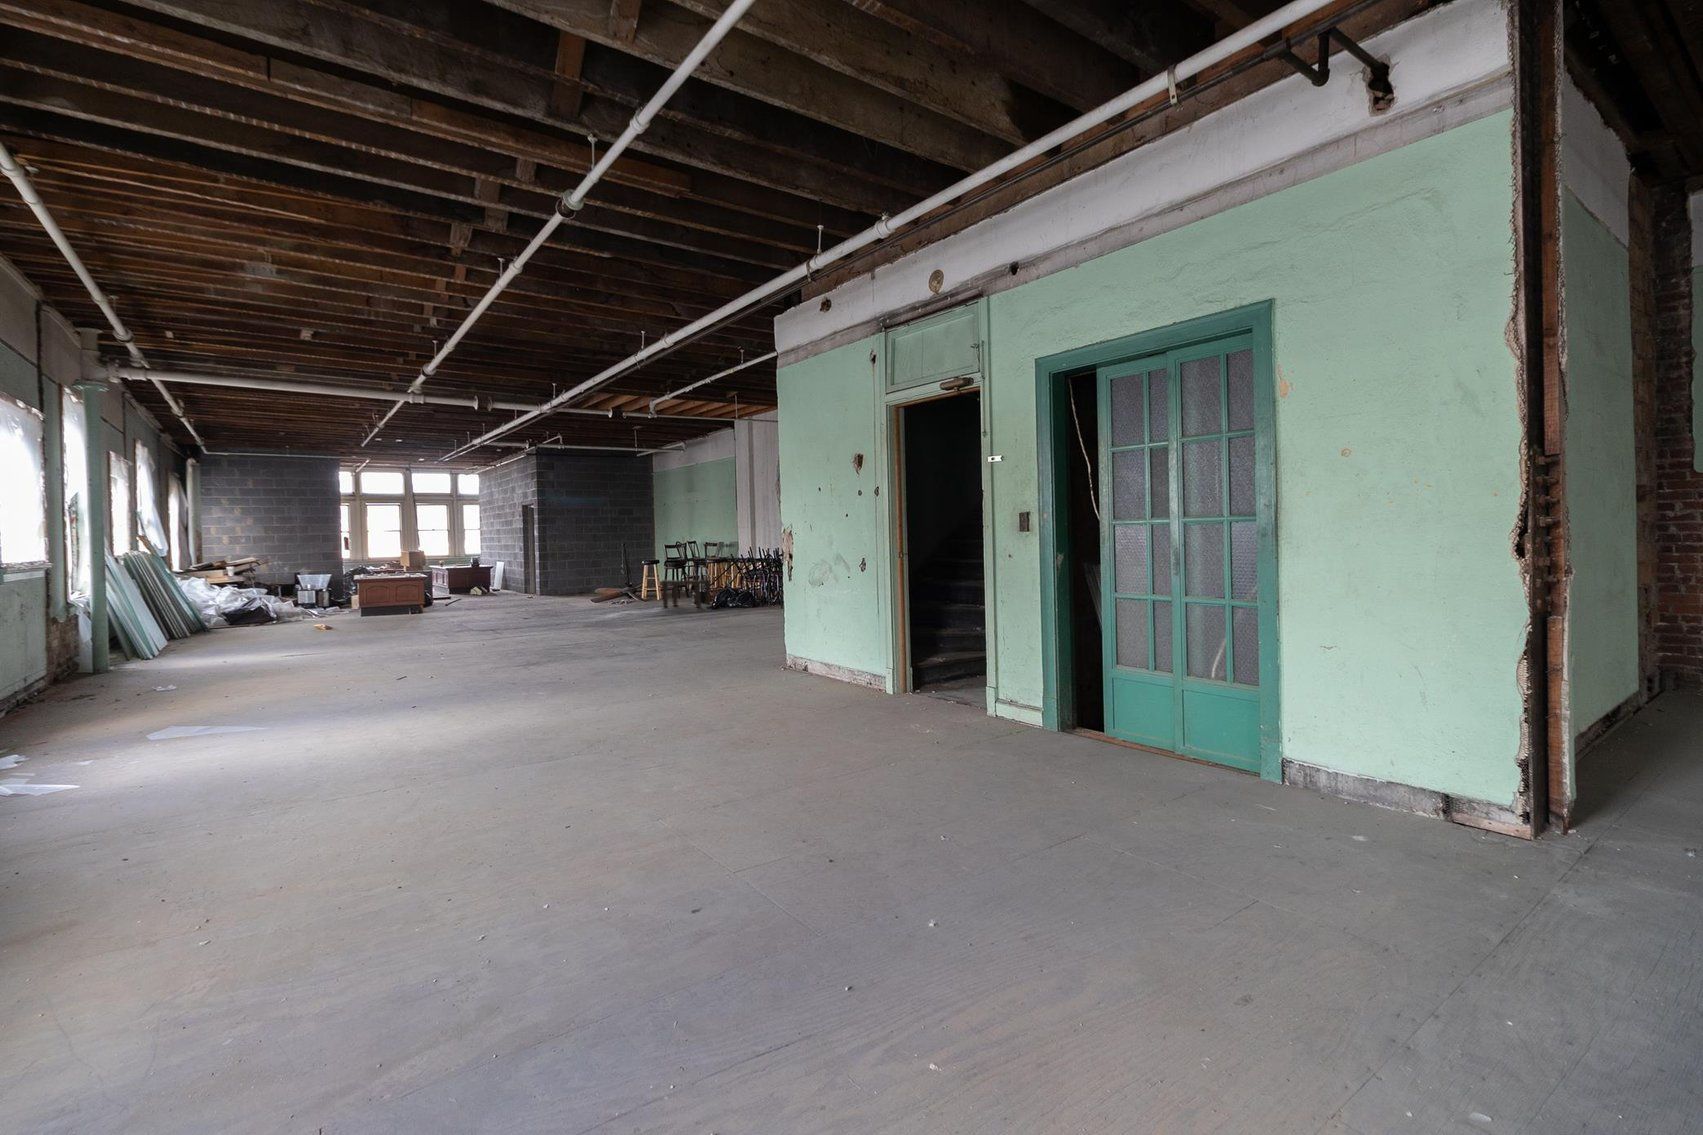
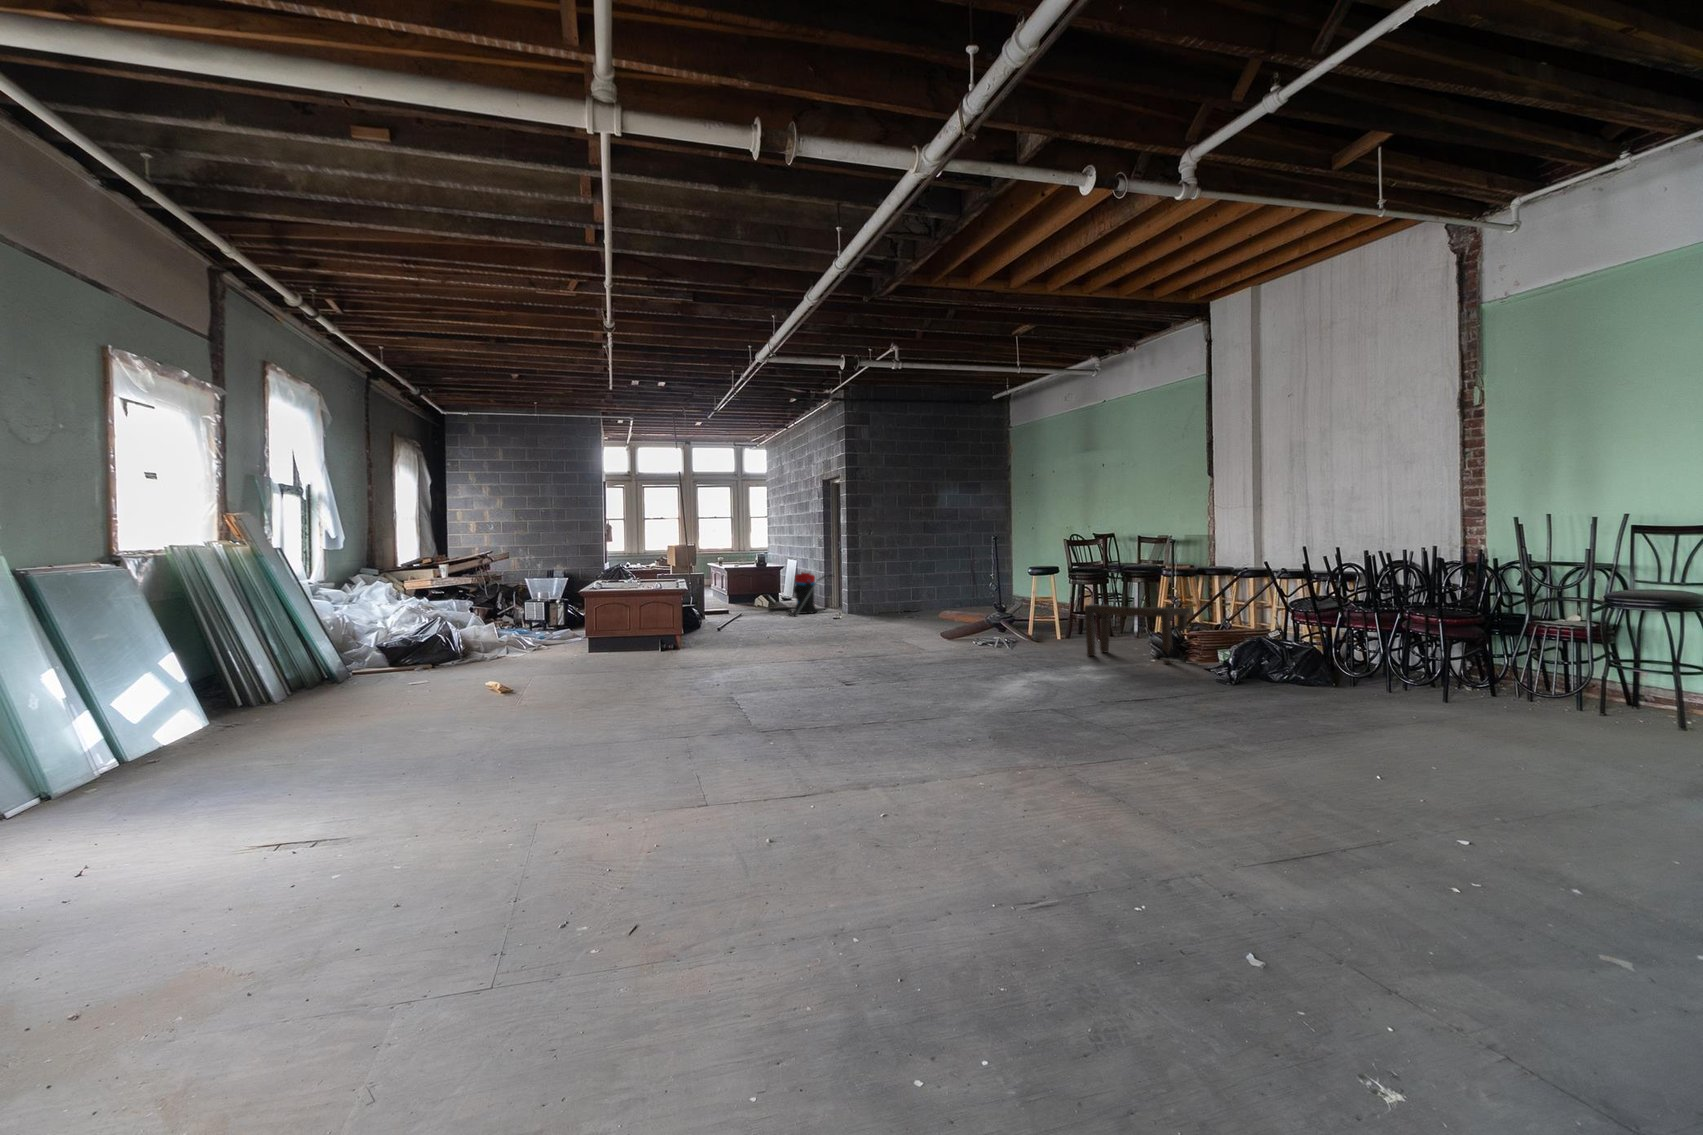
vacuum cleaner: none [481,569,536,599] -> present [769,573,832,616]

